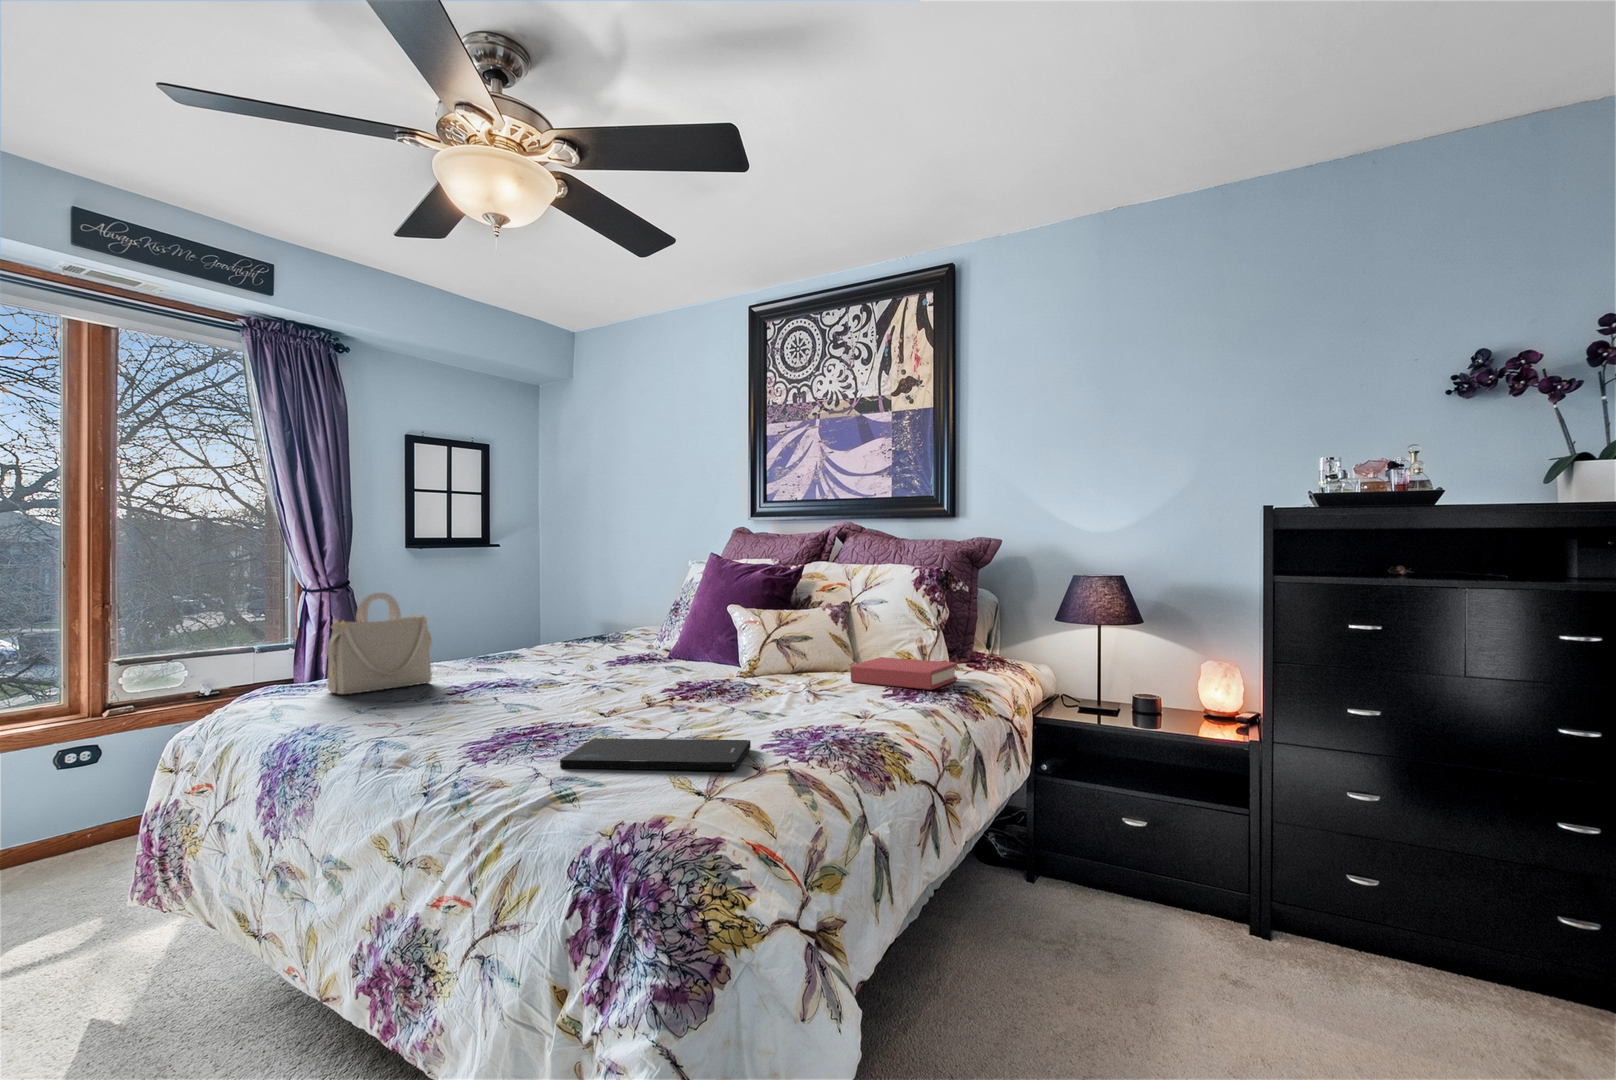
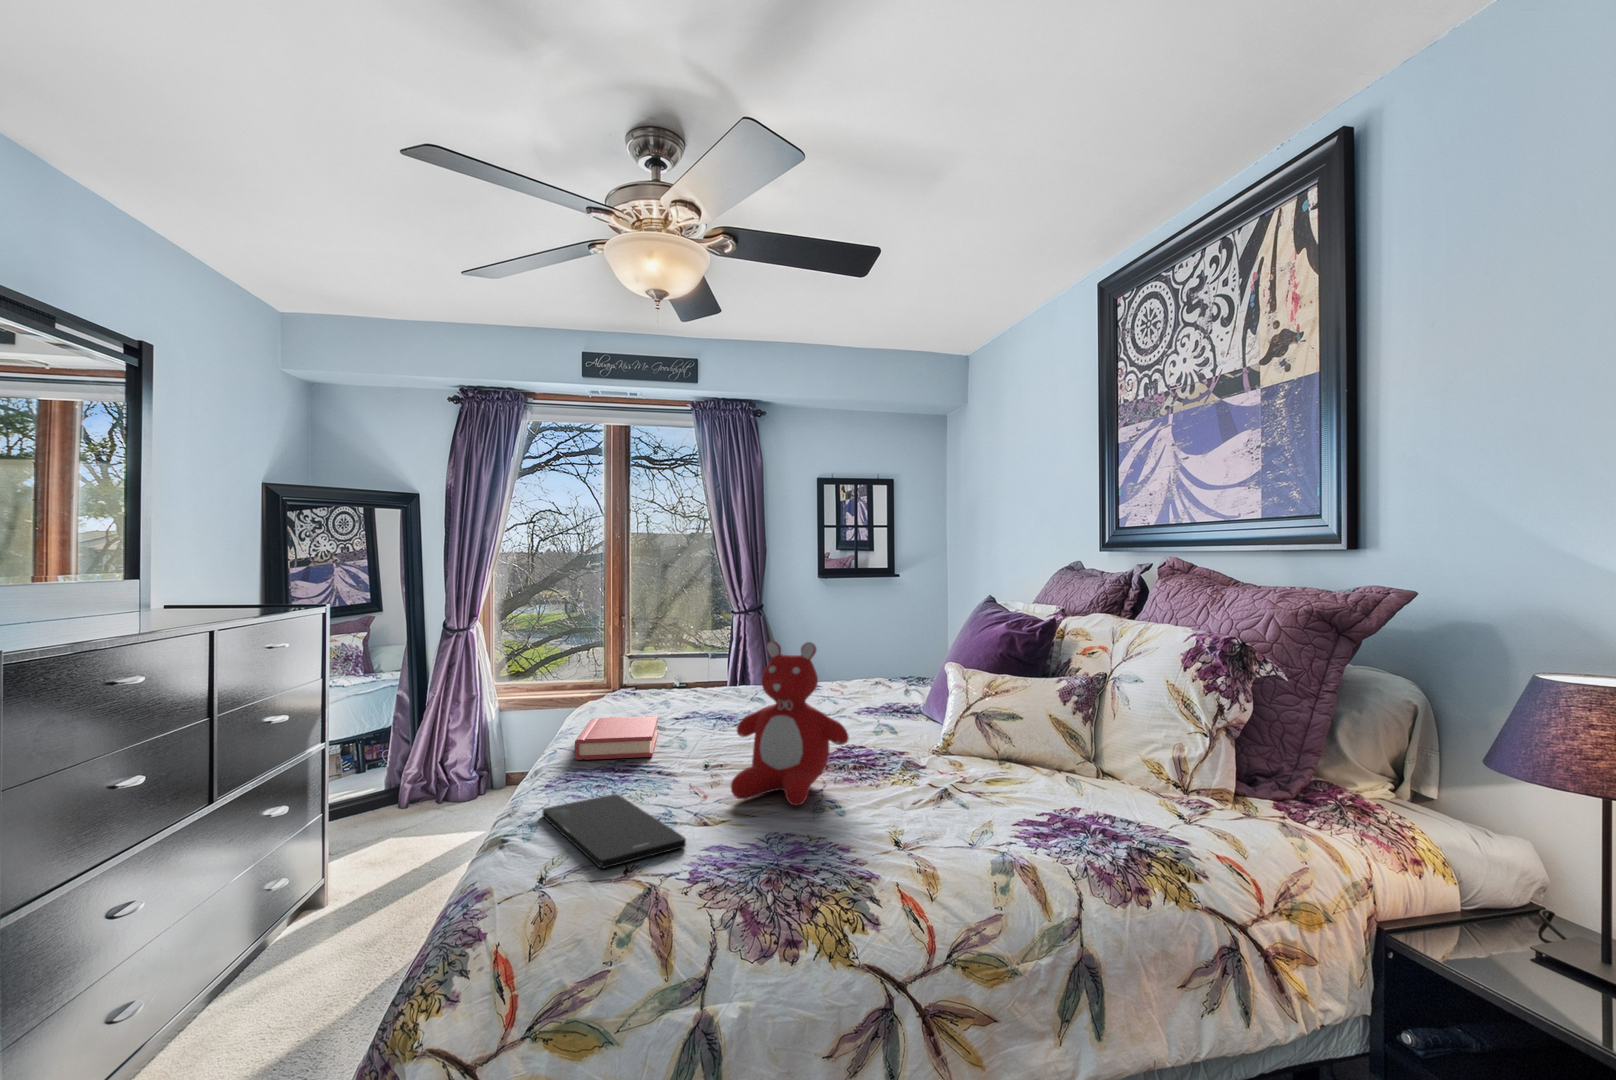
teddy bear: none [653,578,760,721] -> present [731,641,849,806]
handbag: present [327,593,432,694] -> none [635,624,713,705]
hardback book: present [851,657,957,690] -> present [575,716,658,760]

